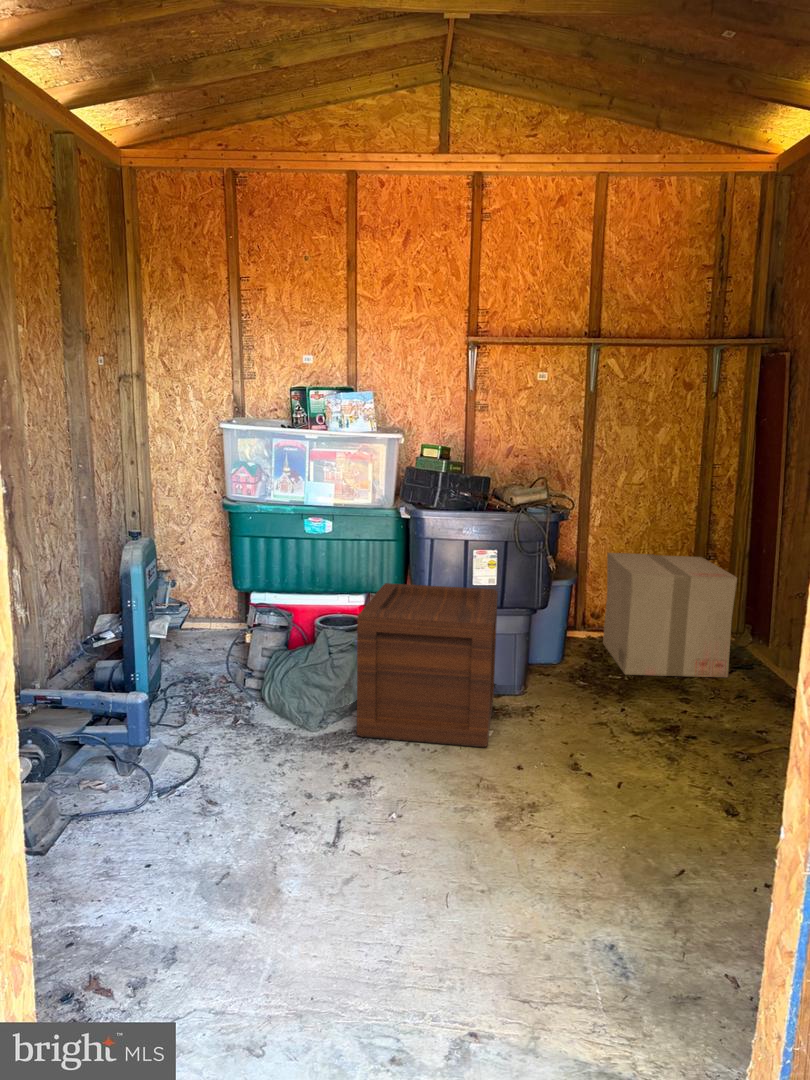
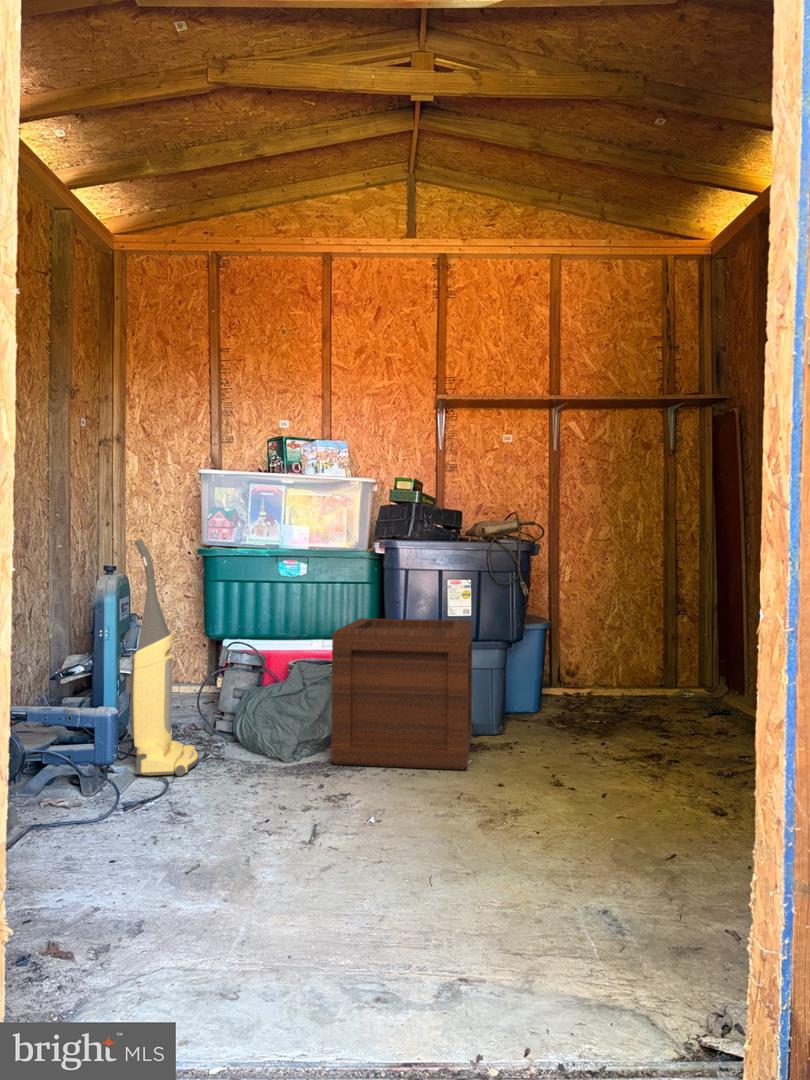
vacuum cleaner: none [157,520,230,751] -> present [126,539,199,776]
cardboard box: present [603,553,737,677] -> none [579,605,707,719]

